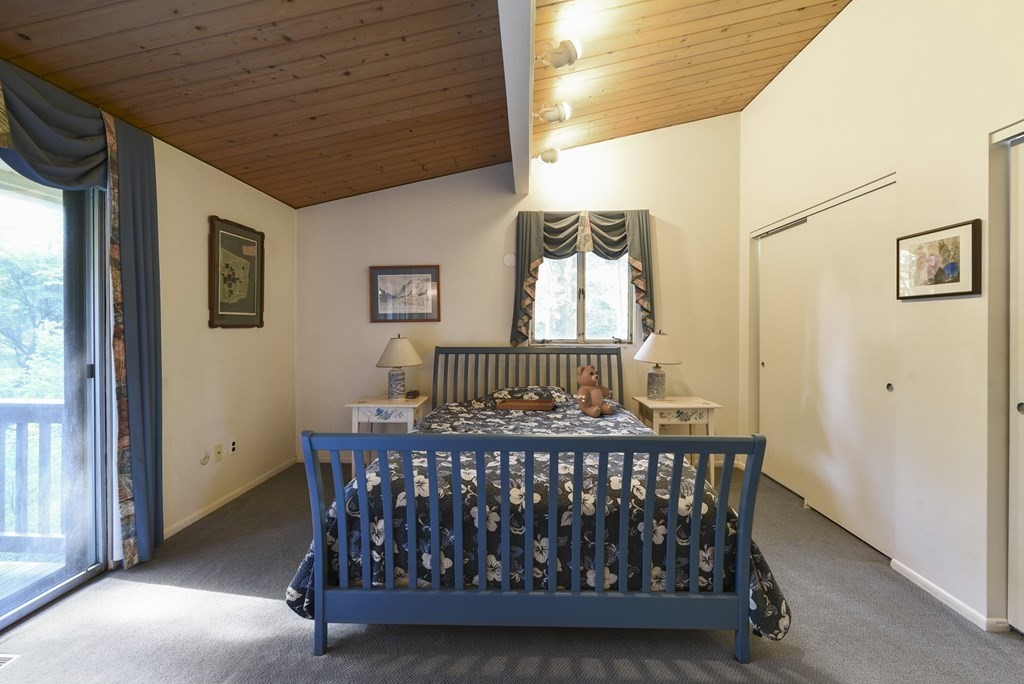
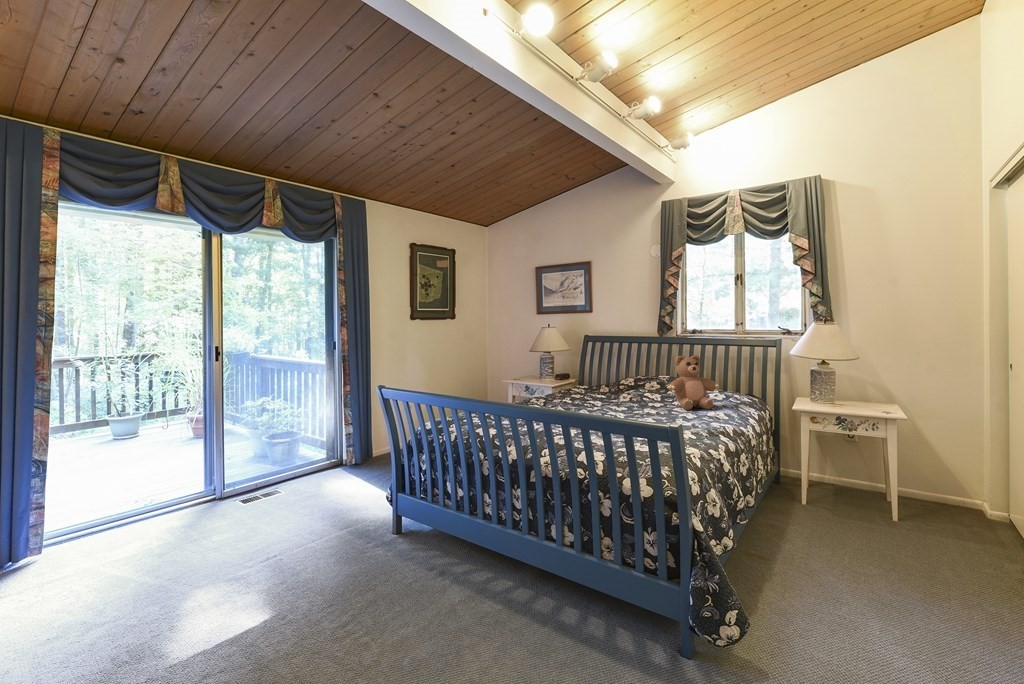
tray: present [496,388,555,410] -> none [607,377,669,400]

